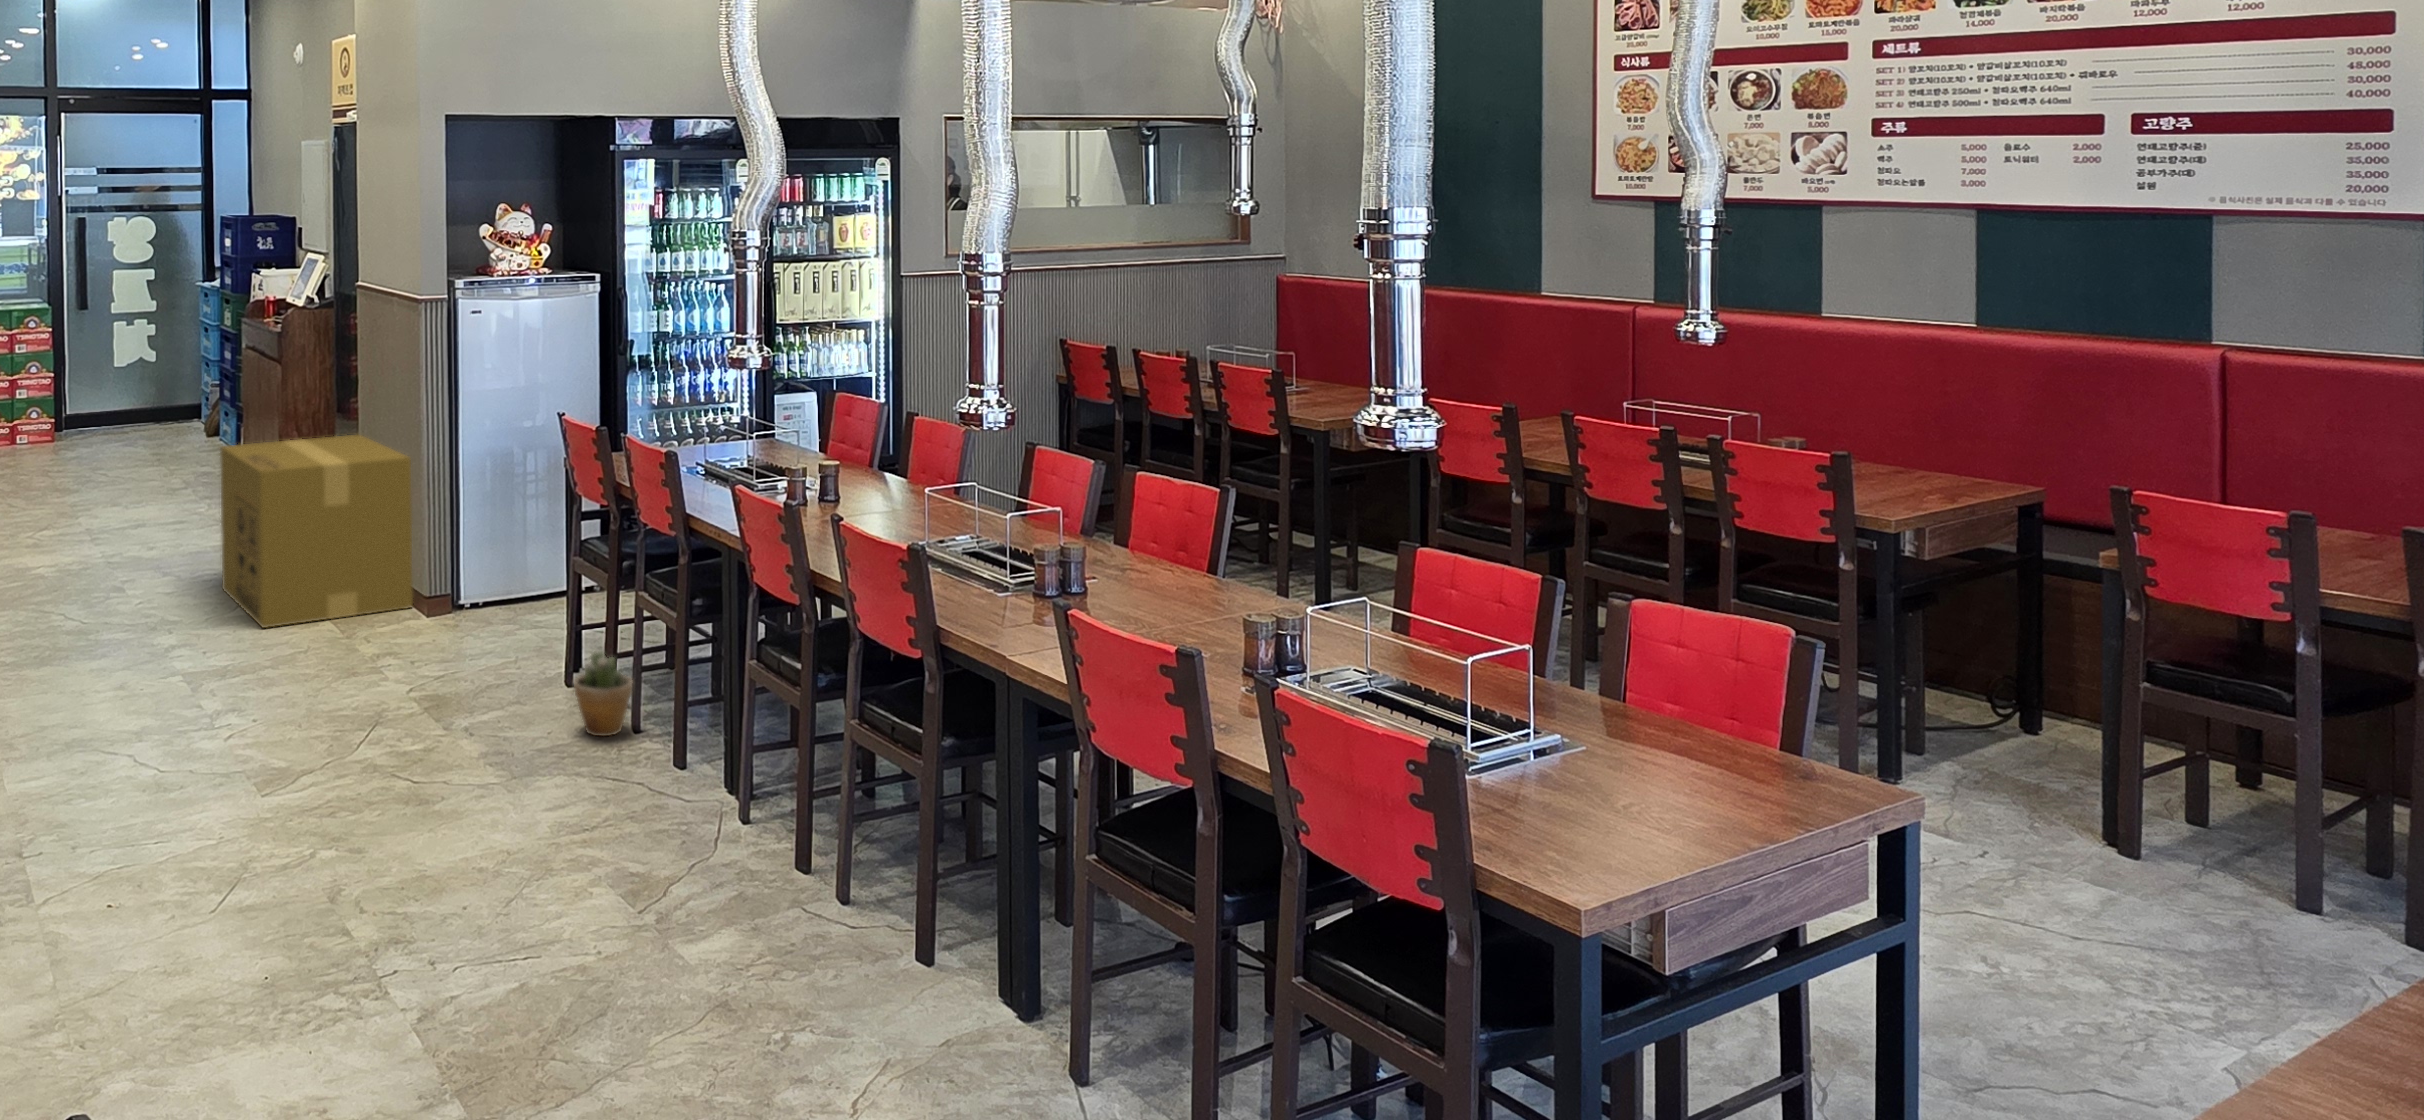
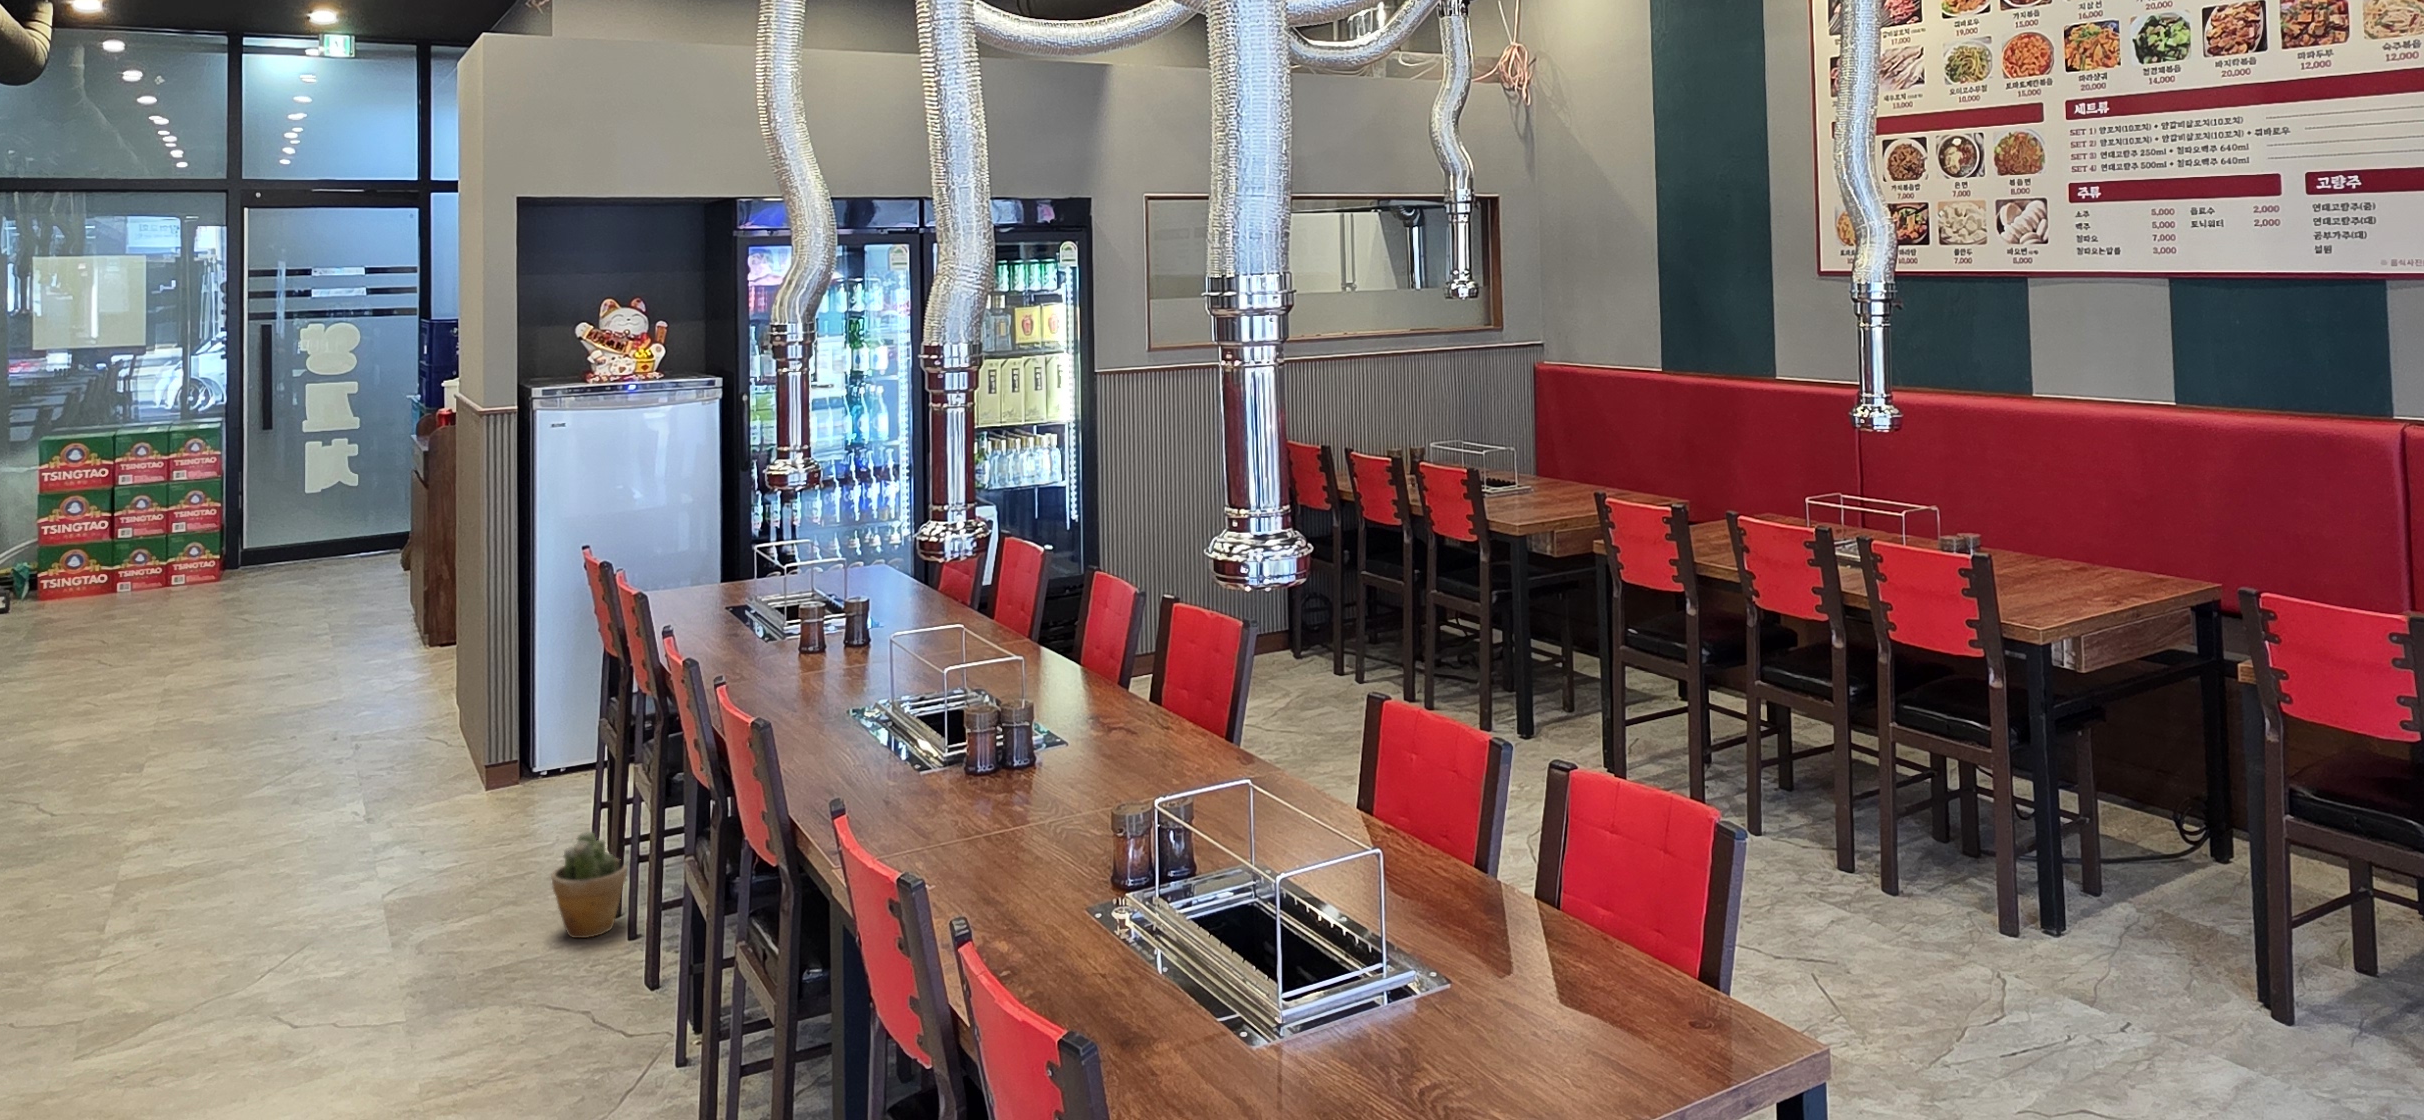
cardboard box: present [220,434,413,628] -> none [264,571,476,810]

